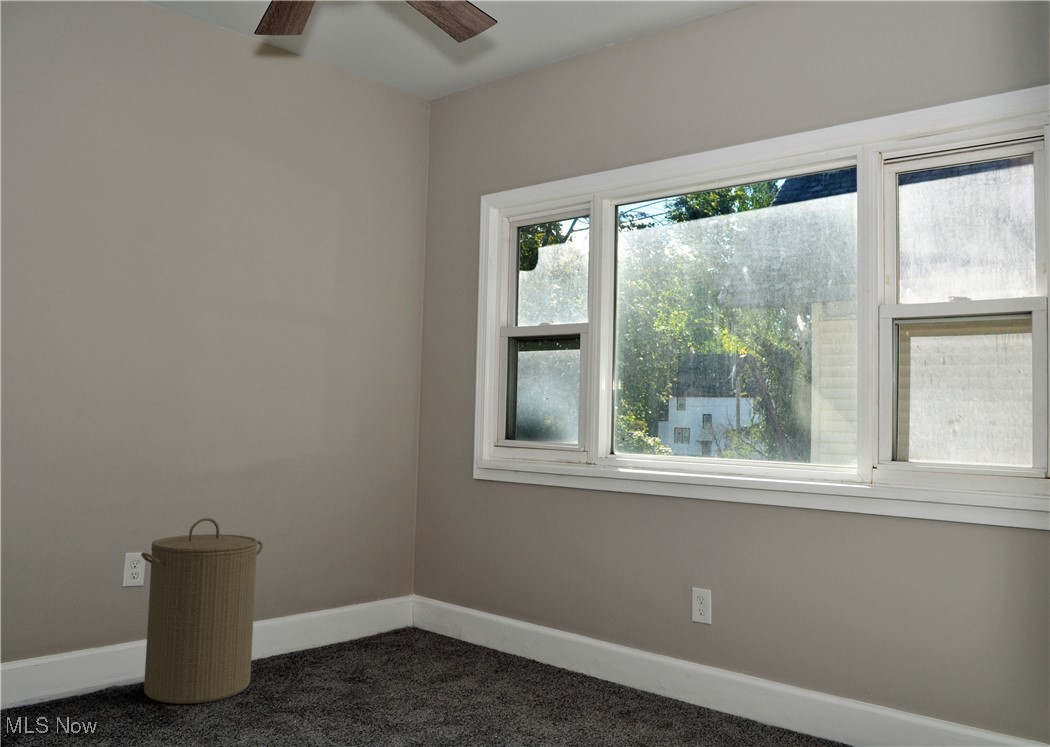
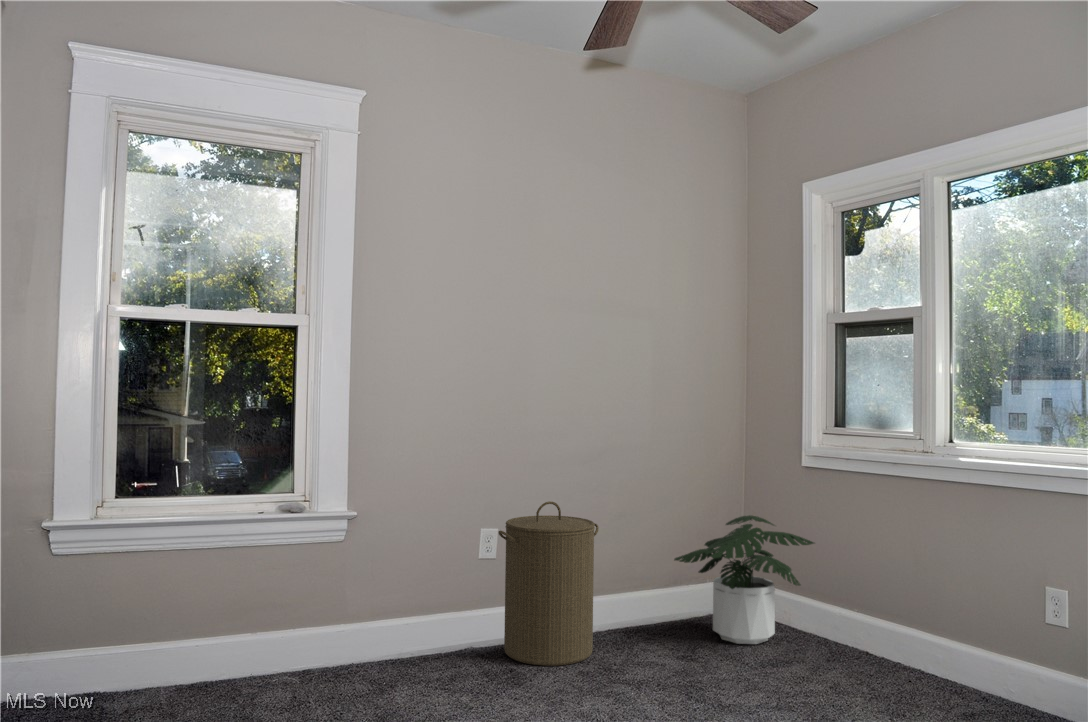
potted plant: none [345,529,488,661] -> present [674,515,814,644]

